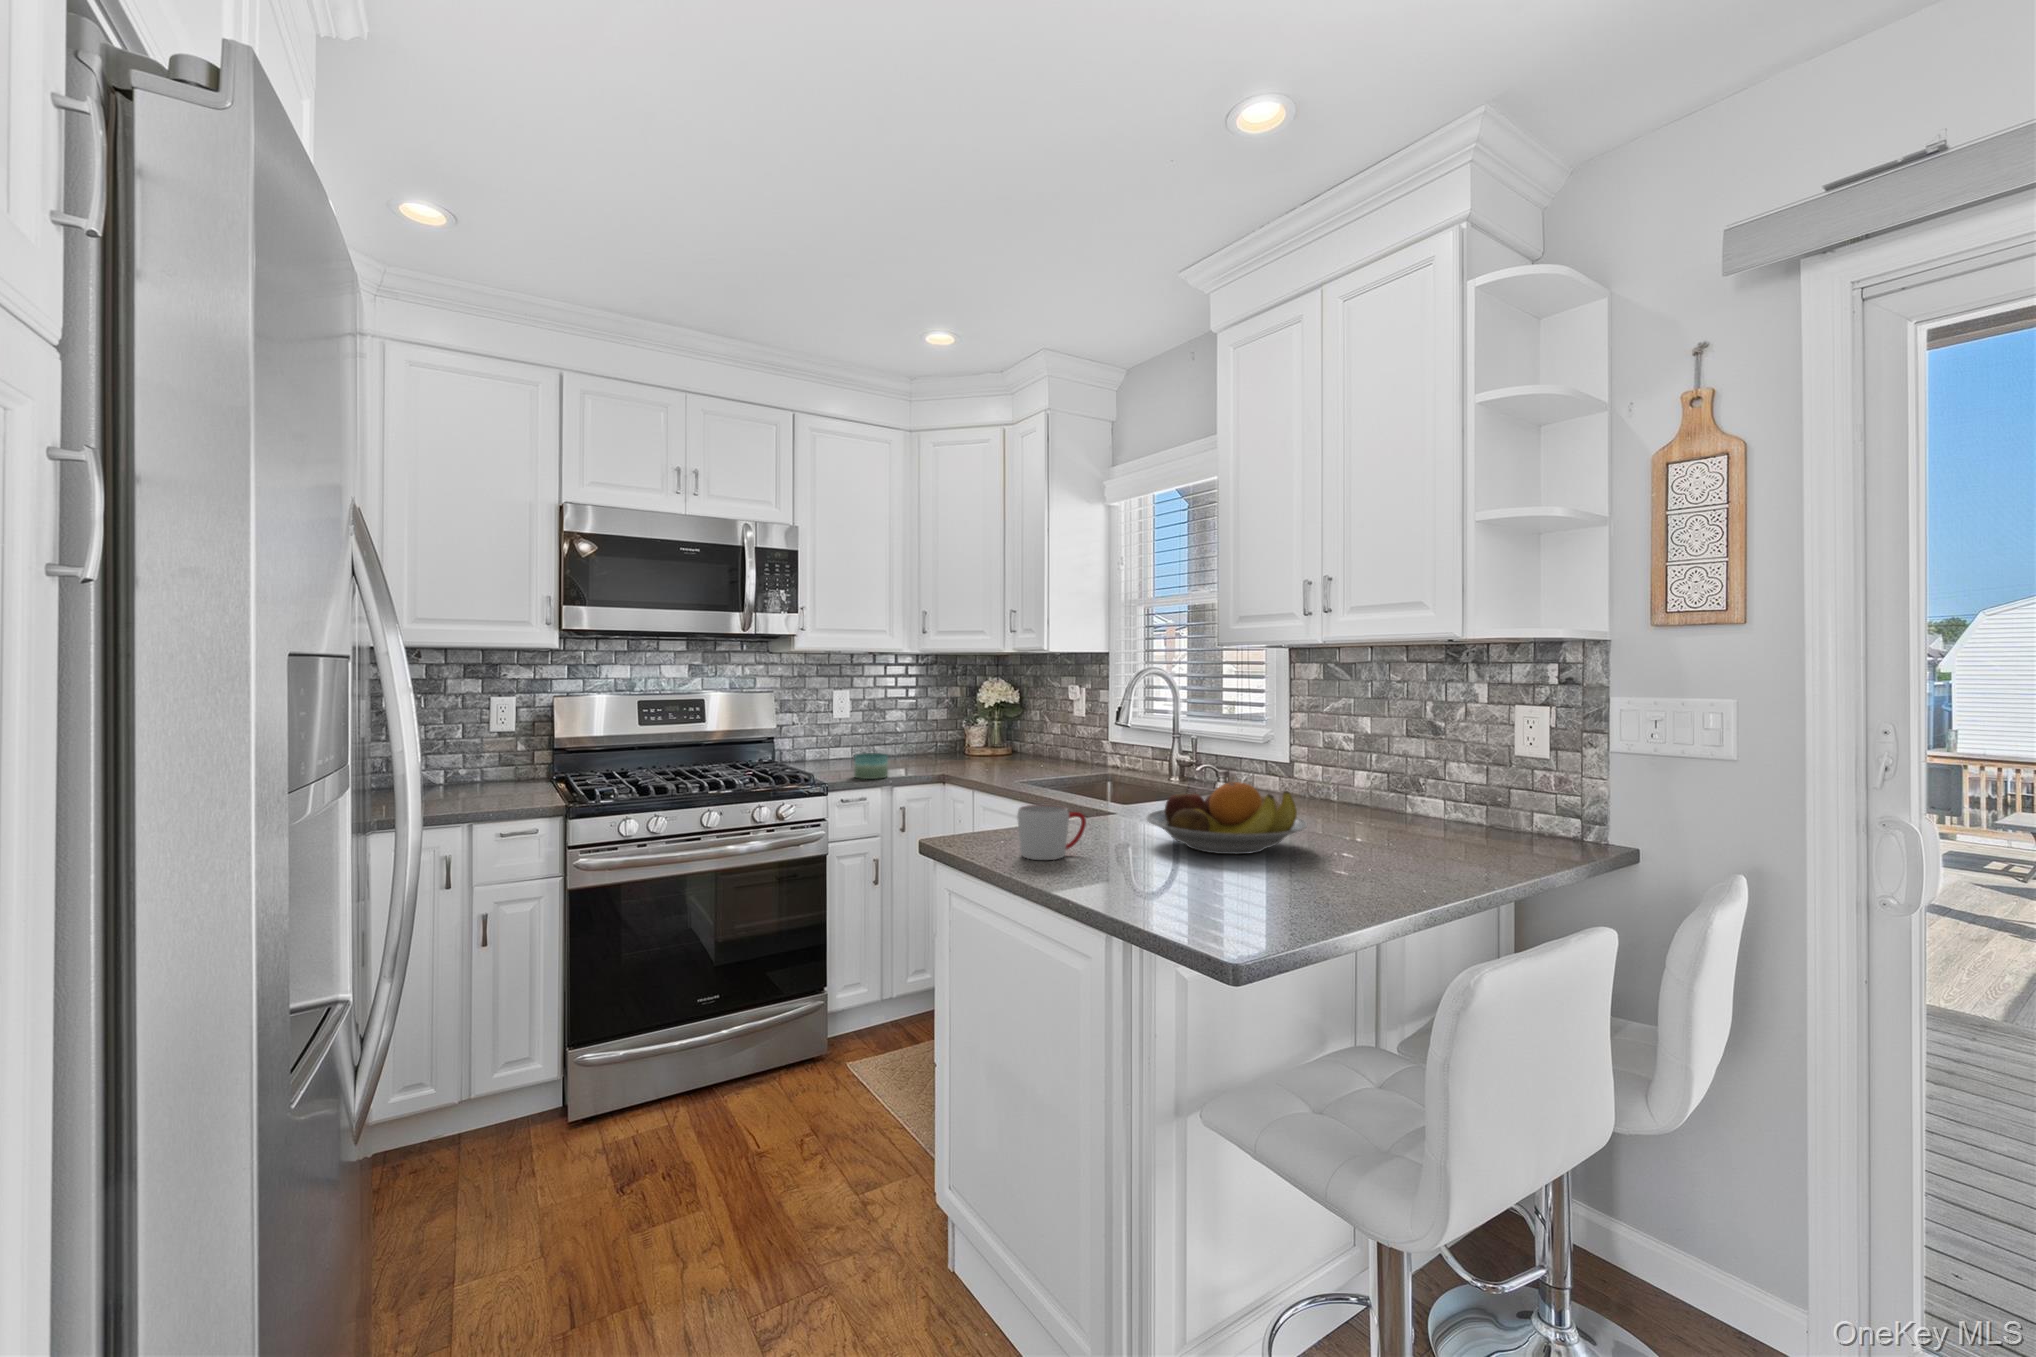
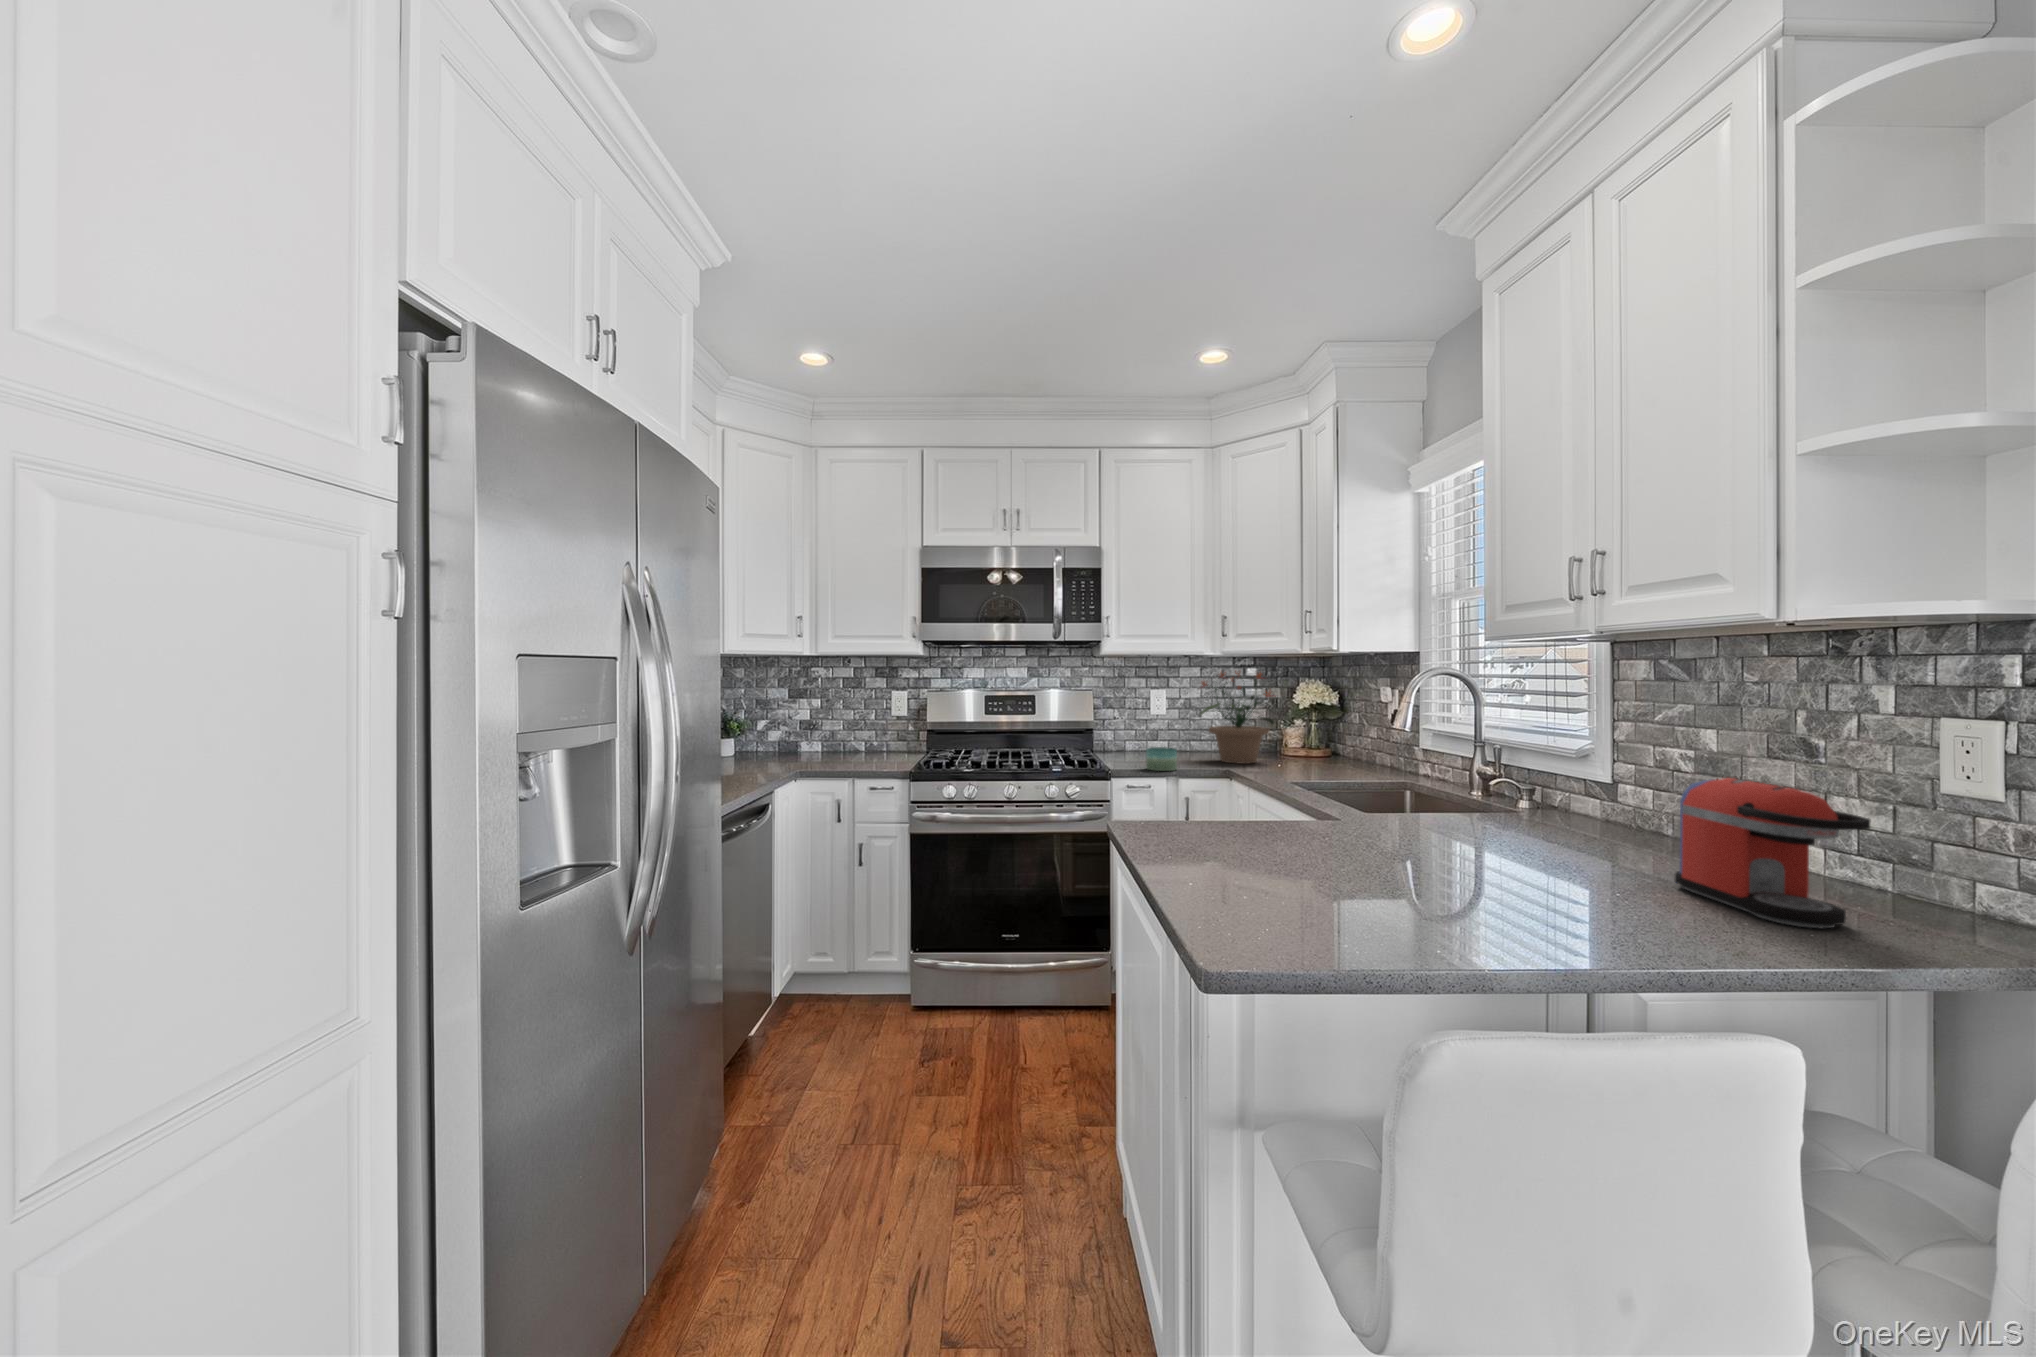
potted plant: none [889,667,975,766] -> present [1200,673,1274,764]
coffee maker: none [1381,752,1510,855] -> present [1675,778,1870,928]
fruit bowl: present [1147,782,1307,854] -> none [1328,796,1531,882]
mug: present [1017,805,1086,860] -> none [1174,804,1251,860]

